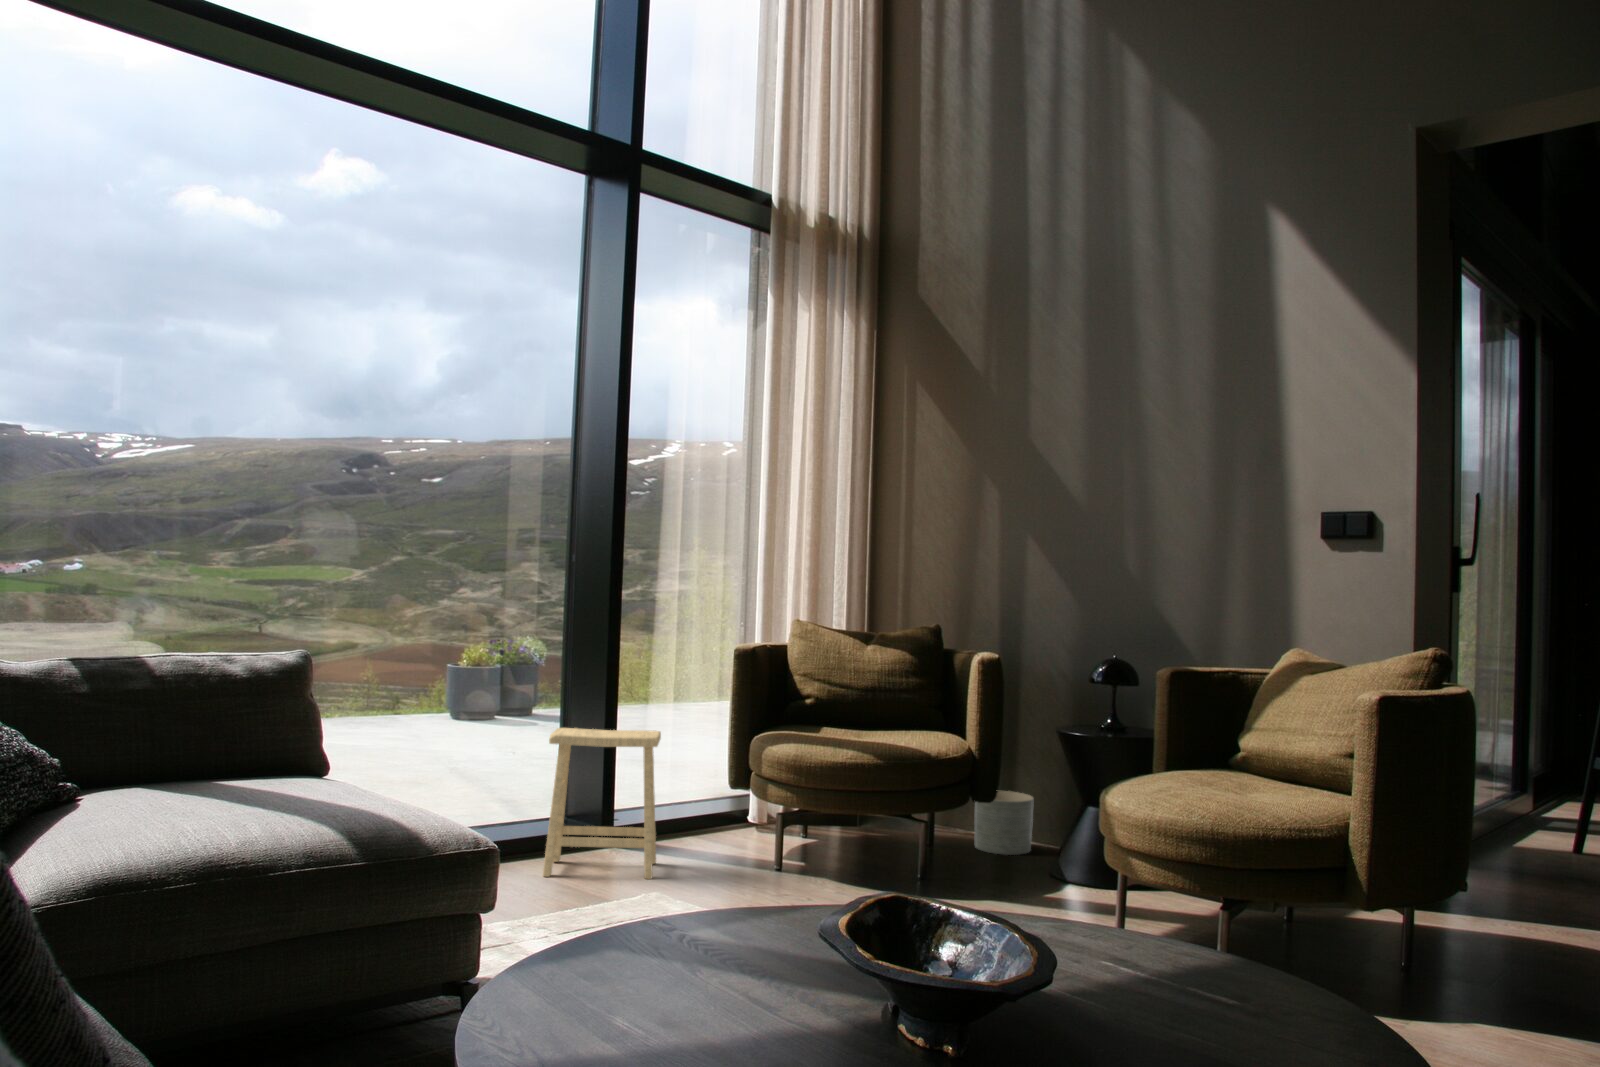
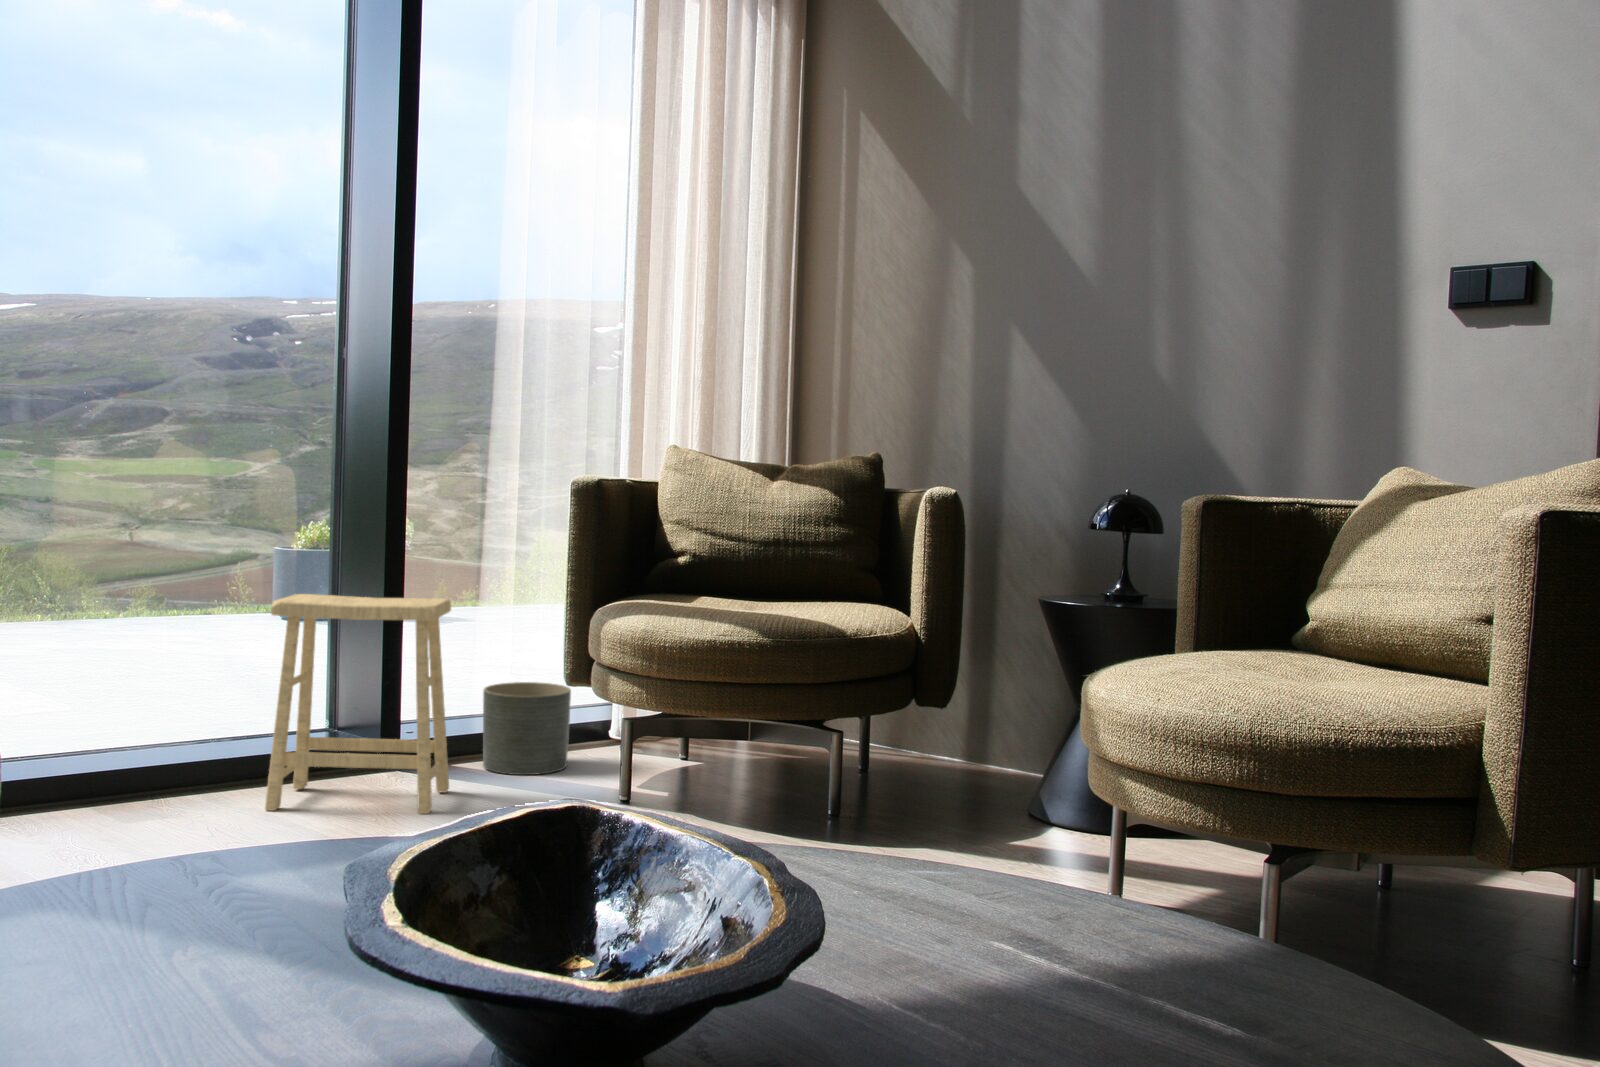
planter: present [975,791,1033,855] -> present [483,682,571,775]

